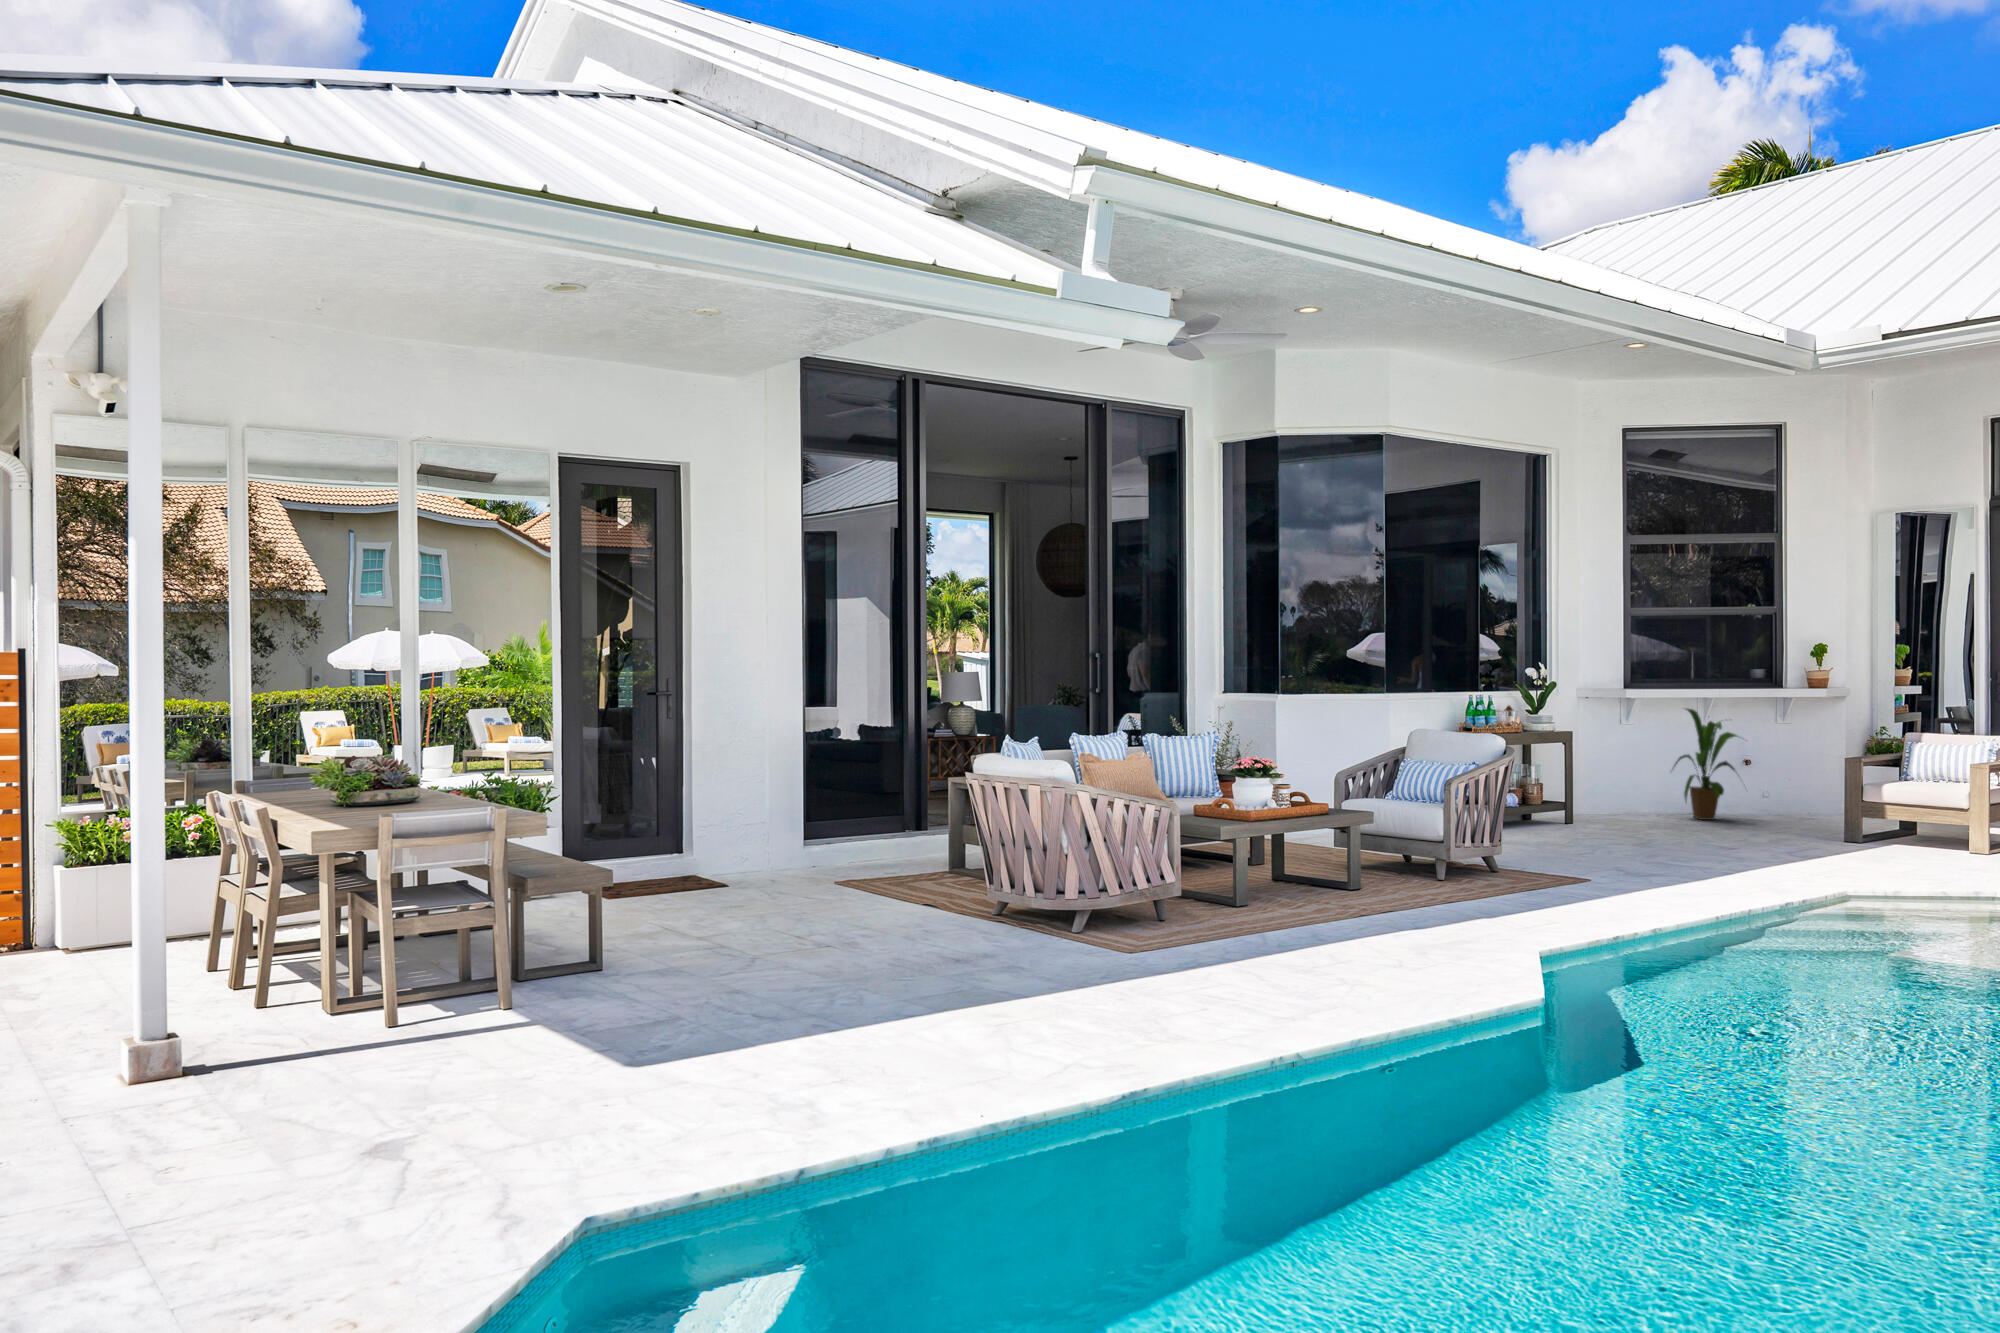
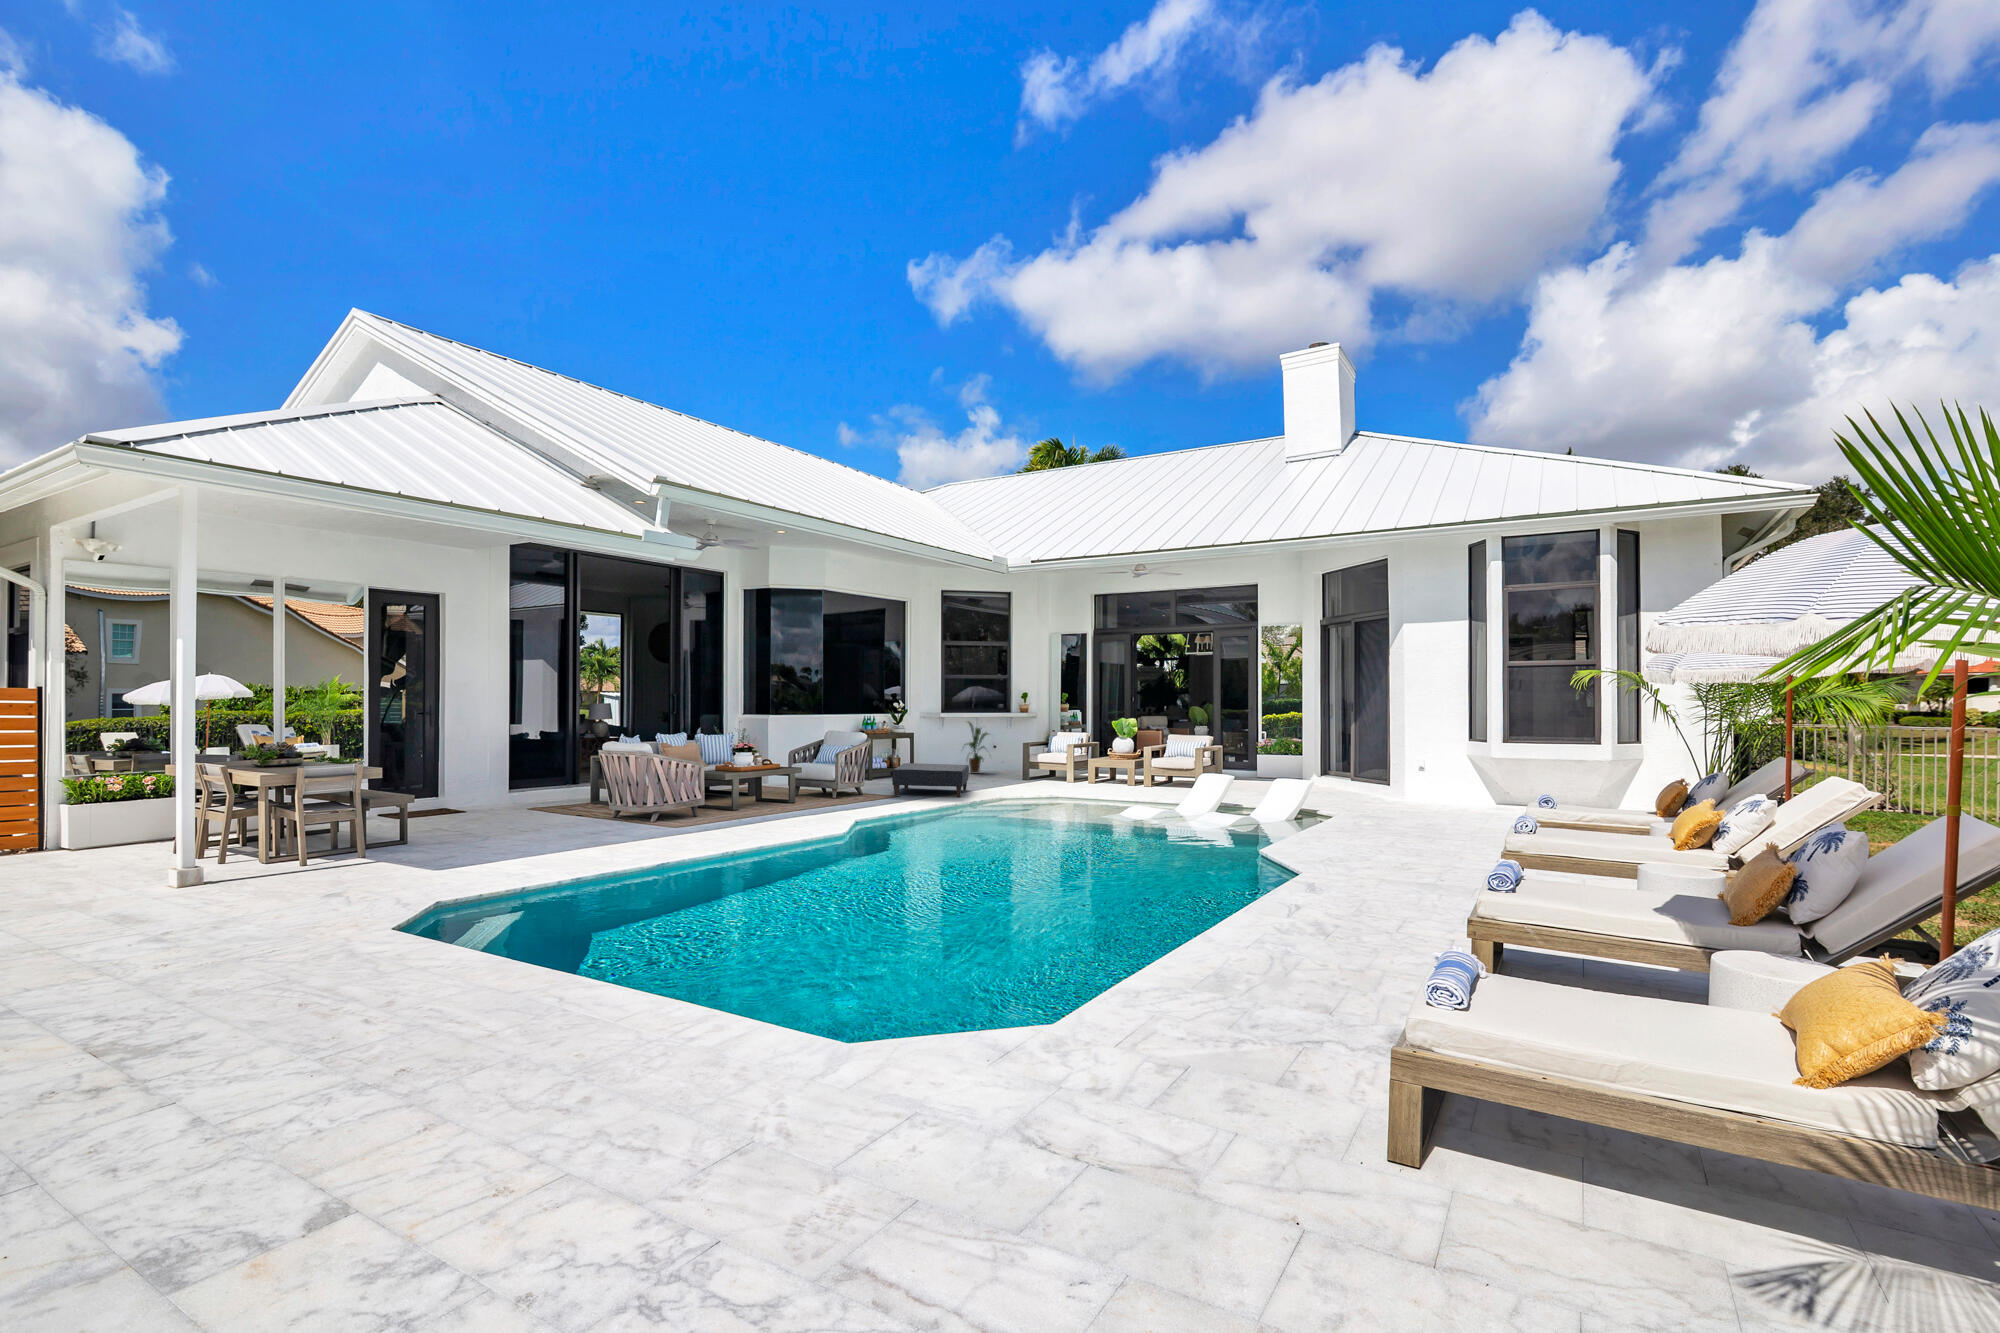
ottoman: none [1567,800,1741,884] -> present [892,763,969,797]

